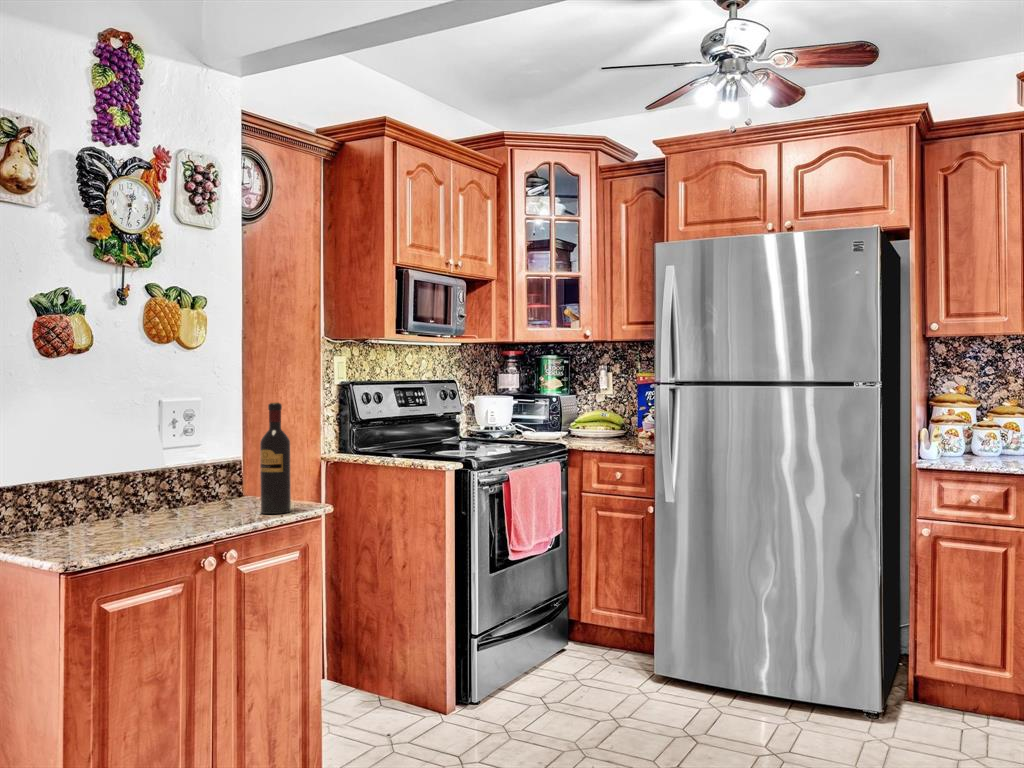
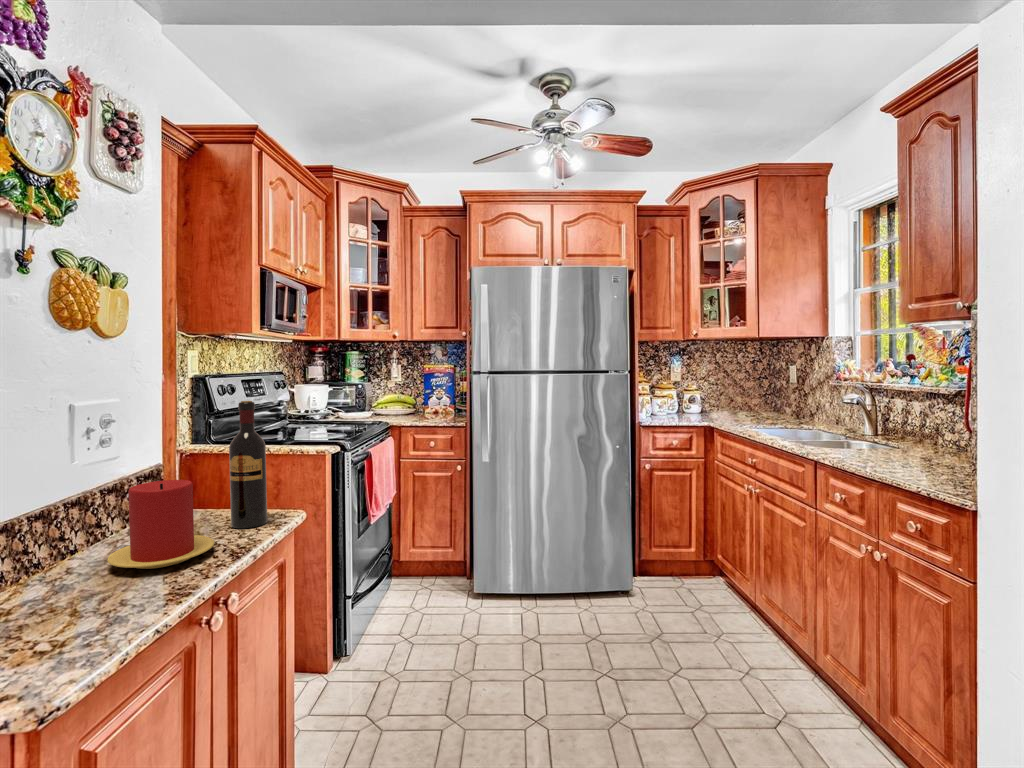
candle: none [153,463,228,527] -> present [108,480,214,569]

